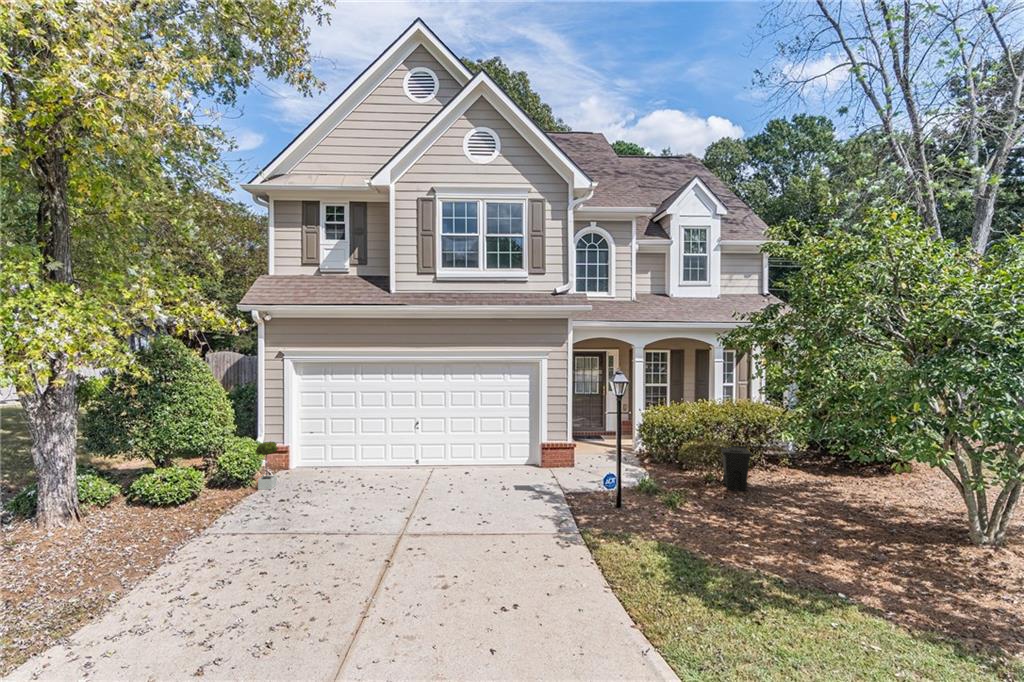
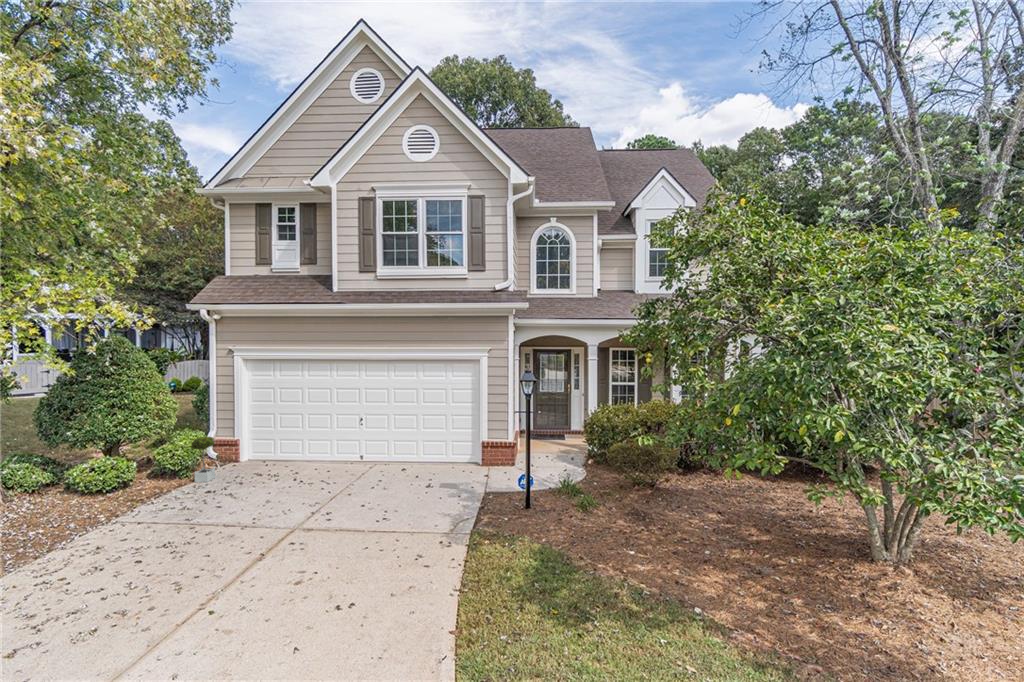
trash can: present [721,445,752,491] -> none [650,448,680,498]

